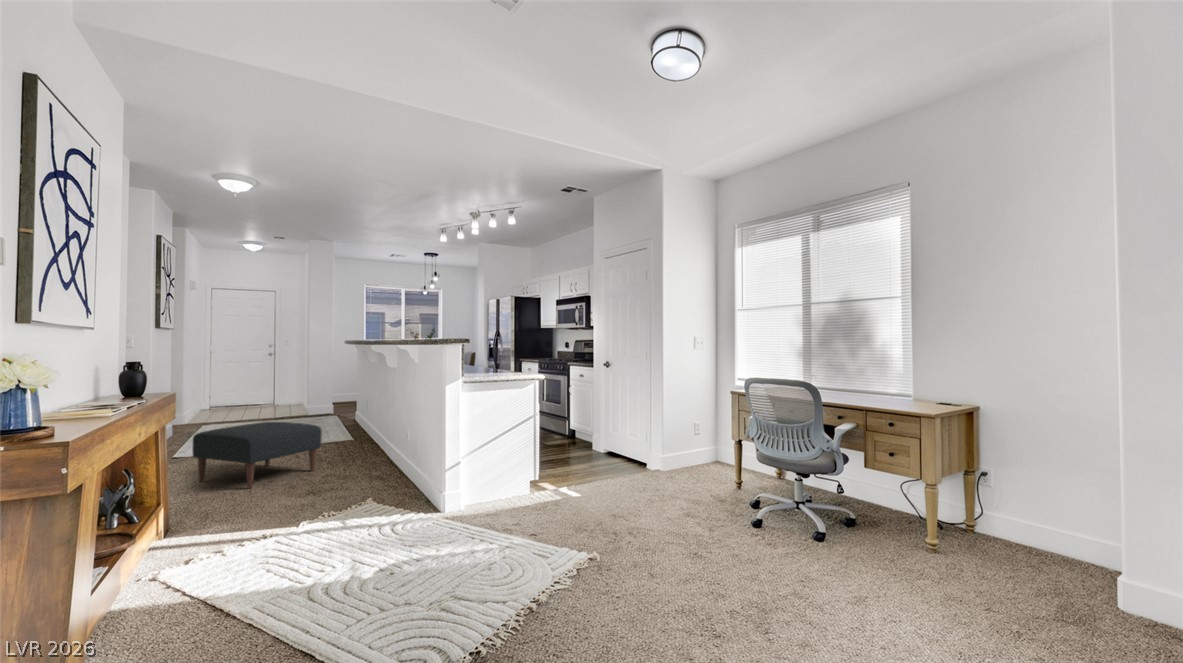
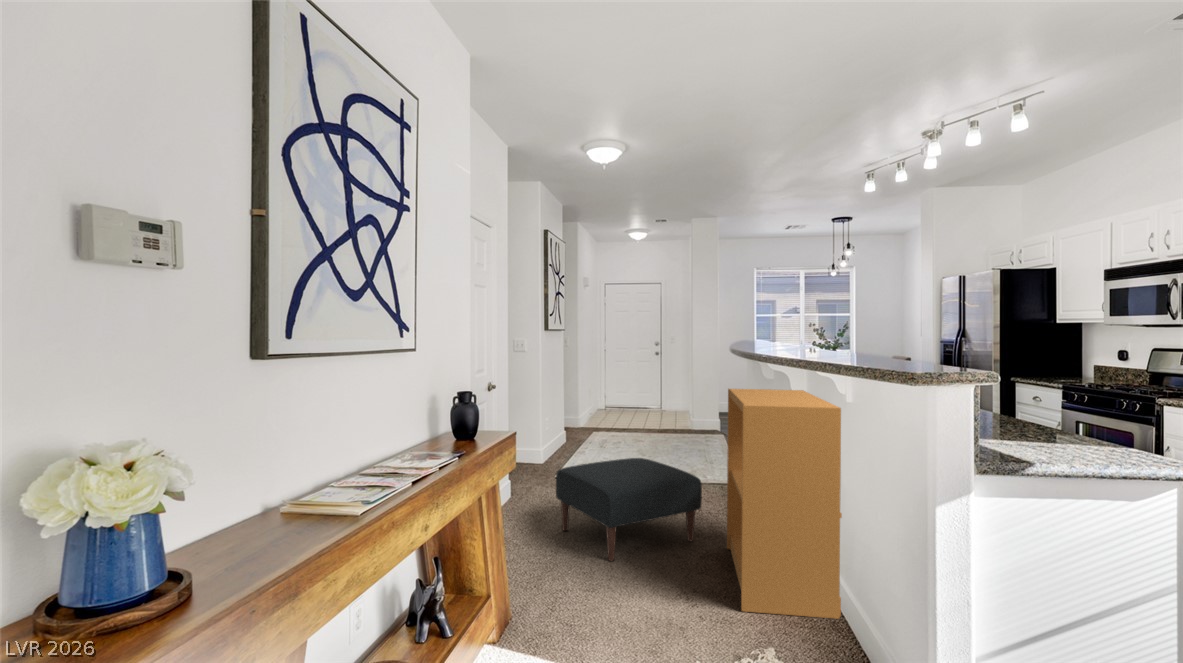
bookshelf: none [340,363,410,491] -> present [727,389,842,619]

